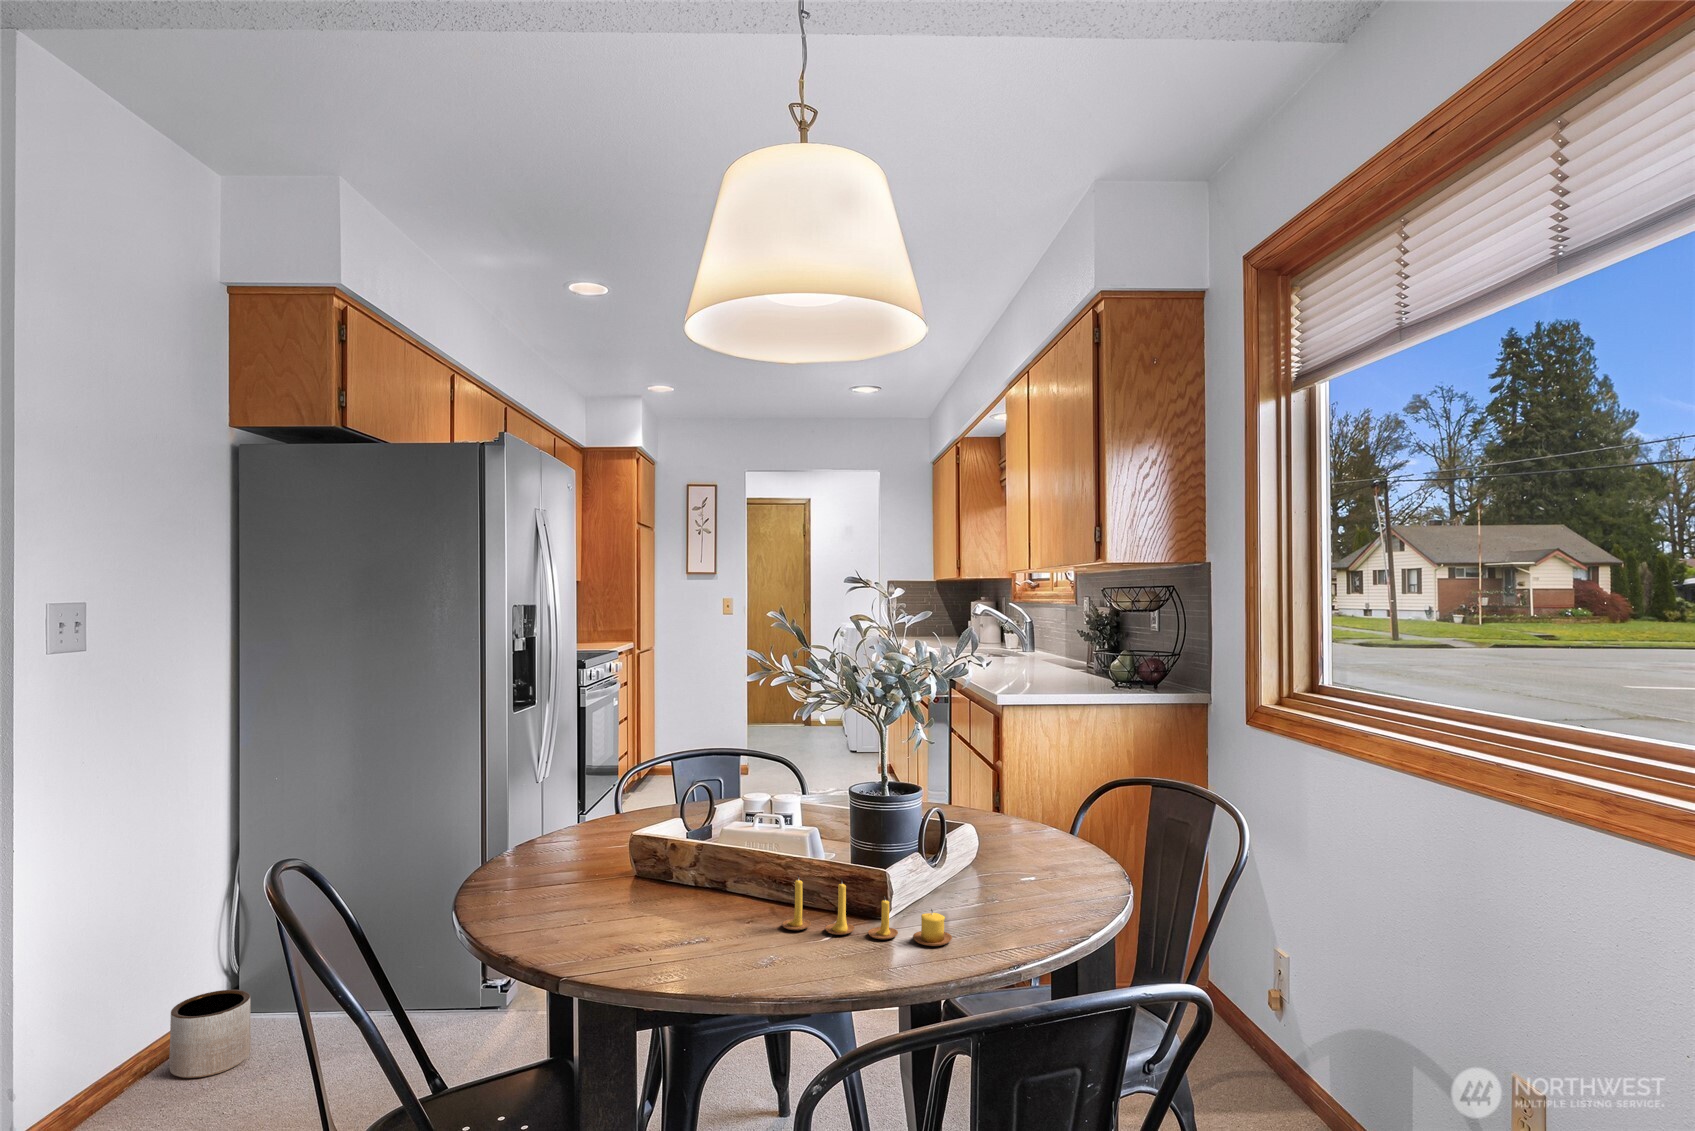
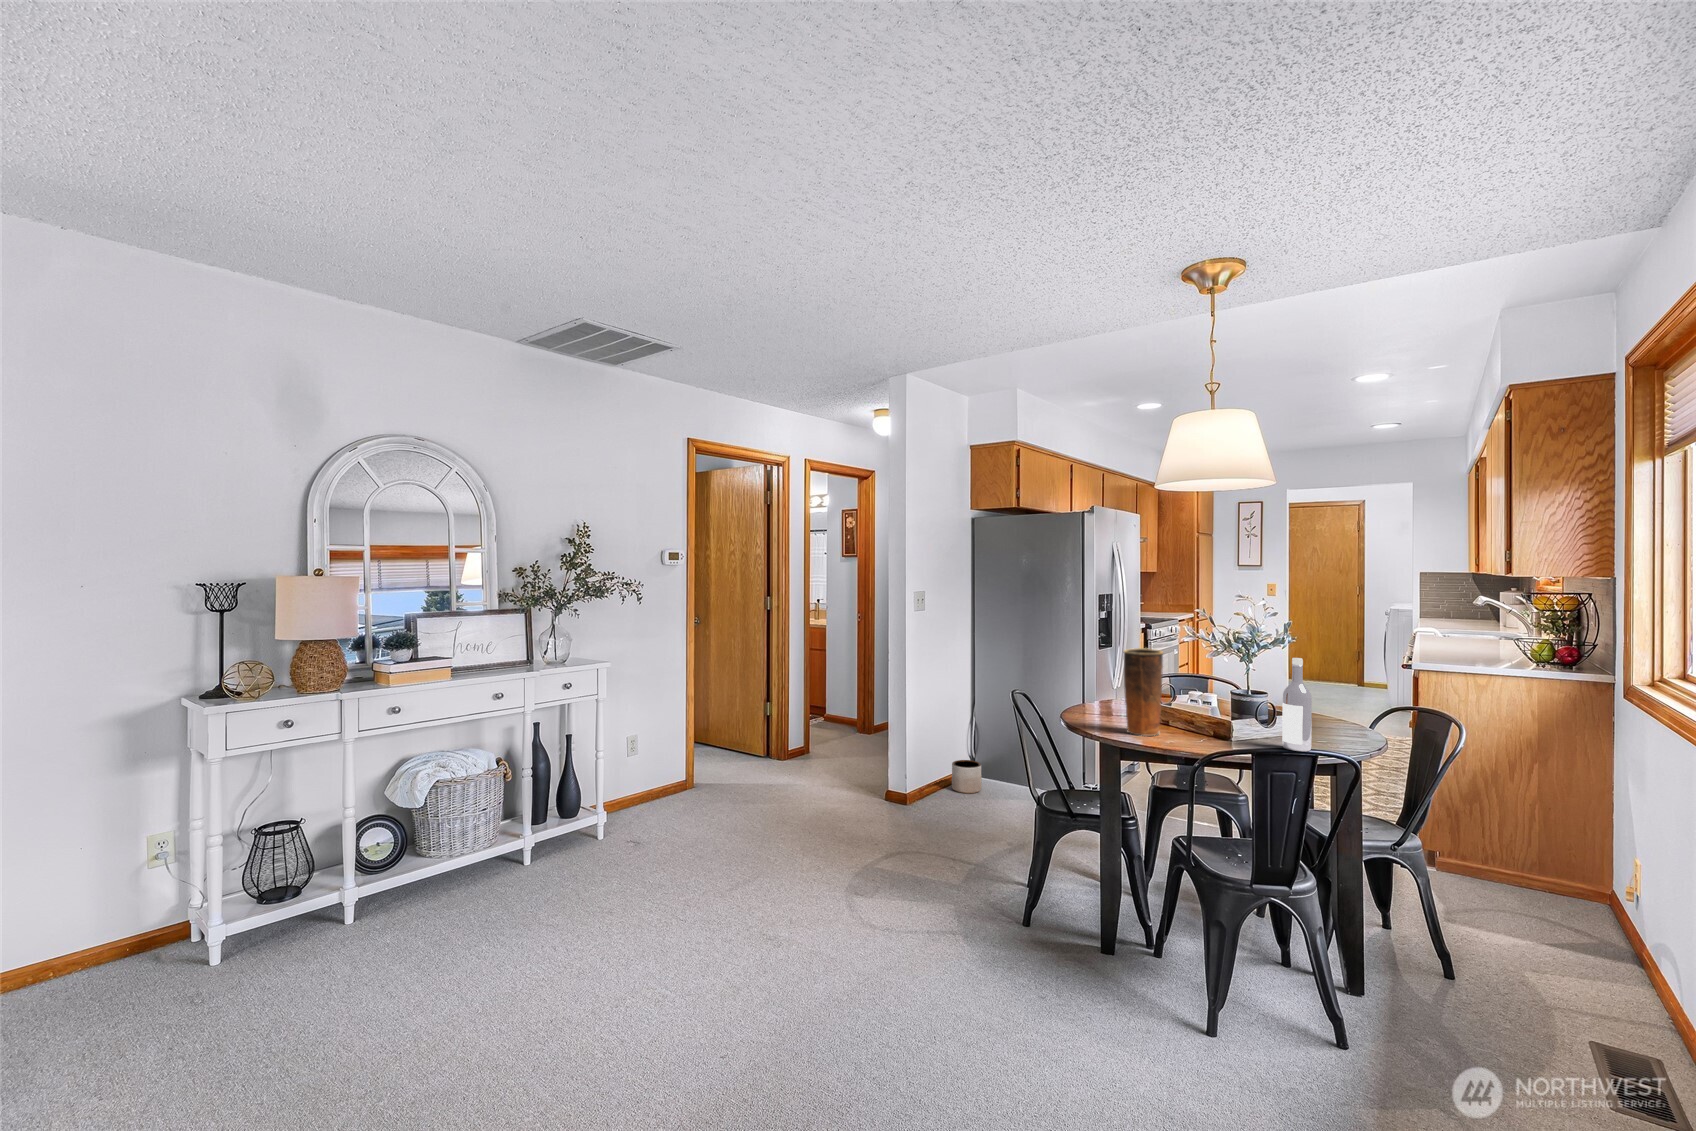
wine bottle: none [959,708,1012,907] -> present [1282,658,1312,751]
vase: none [630,713,724,936] -> present [1123,648,1163,736]
candle: present [782,875,952,946] -> none [1186,720,1261,755]

